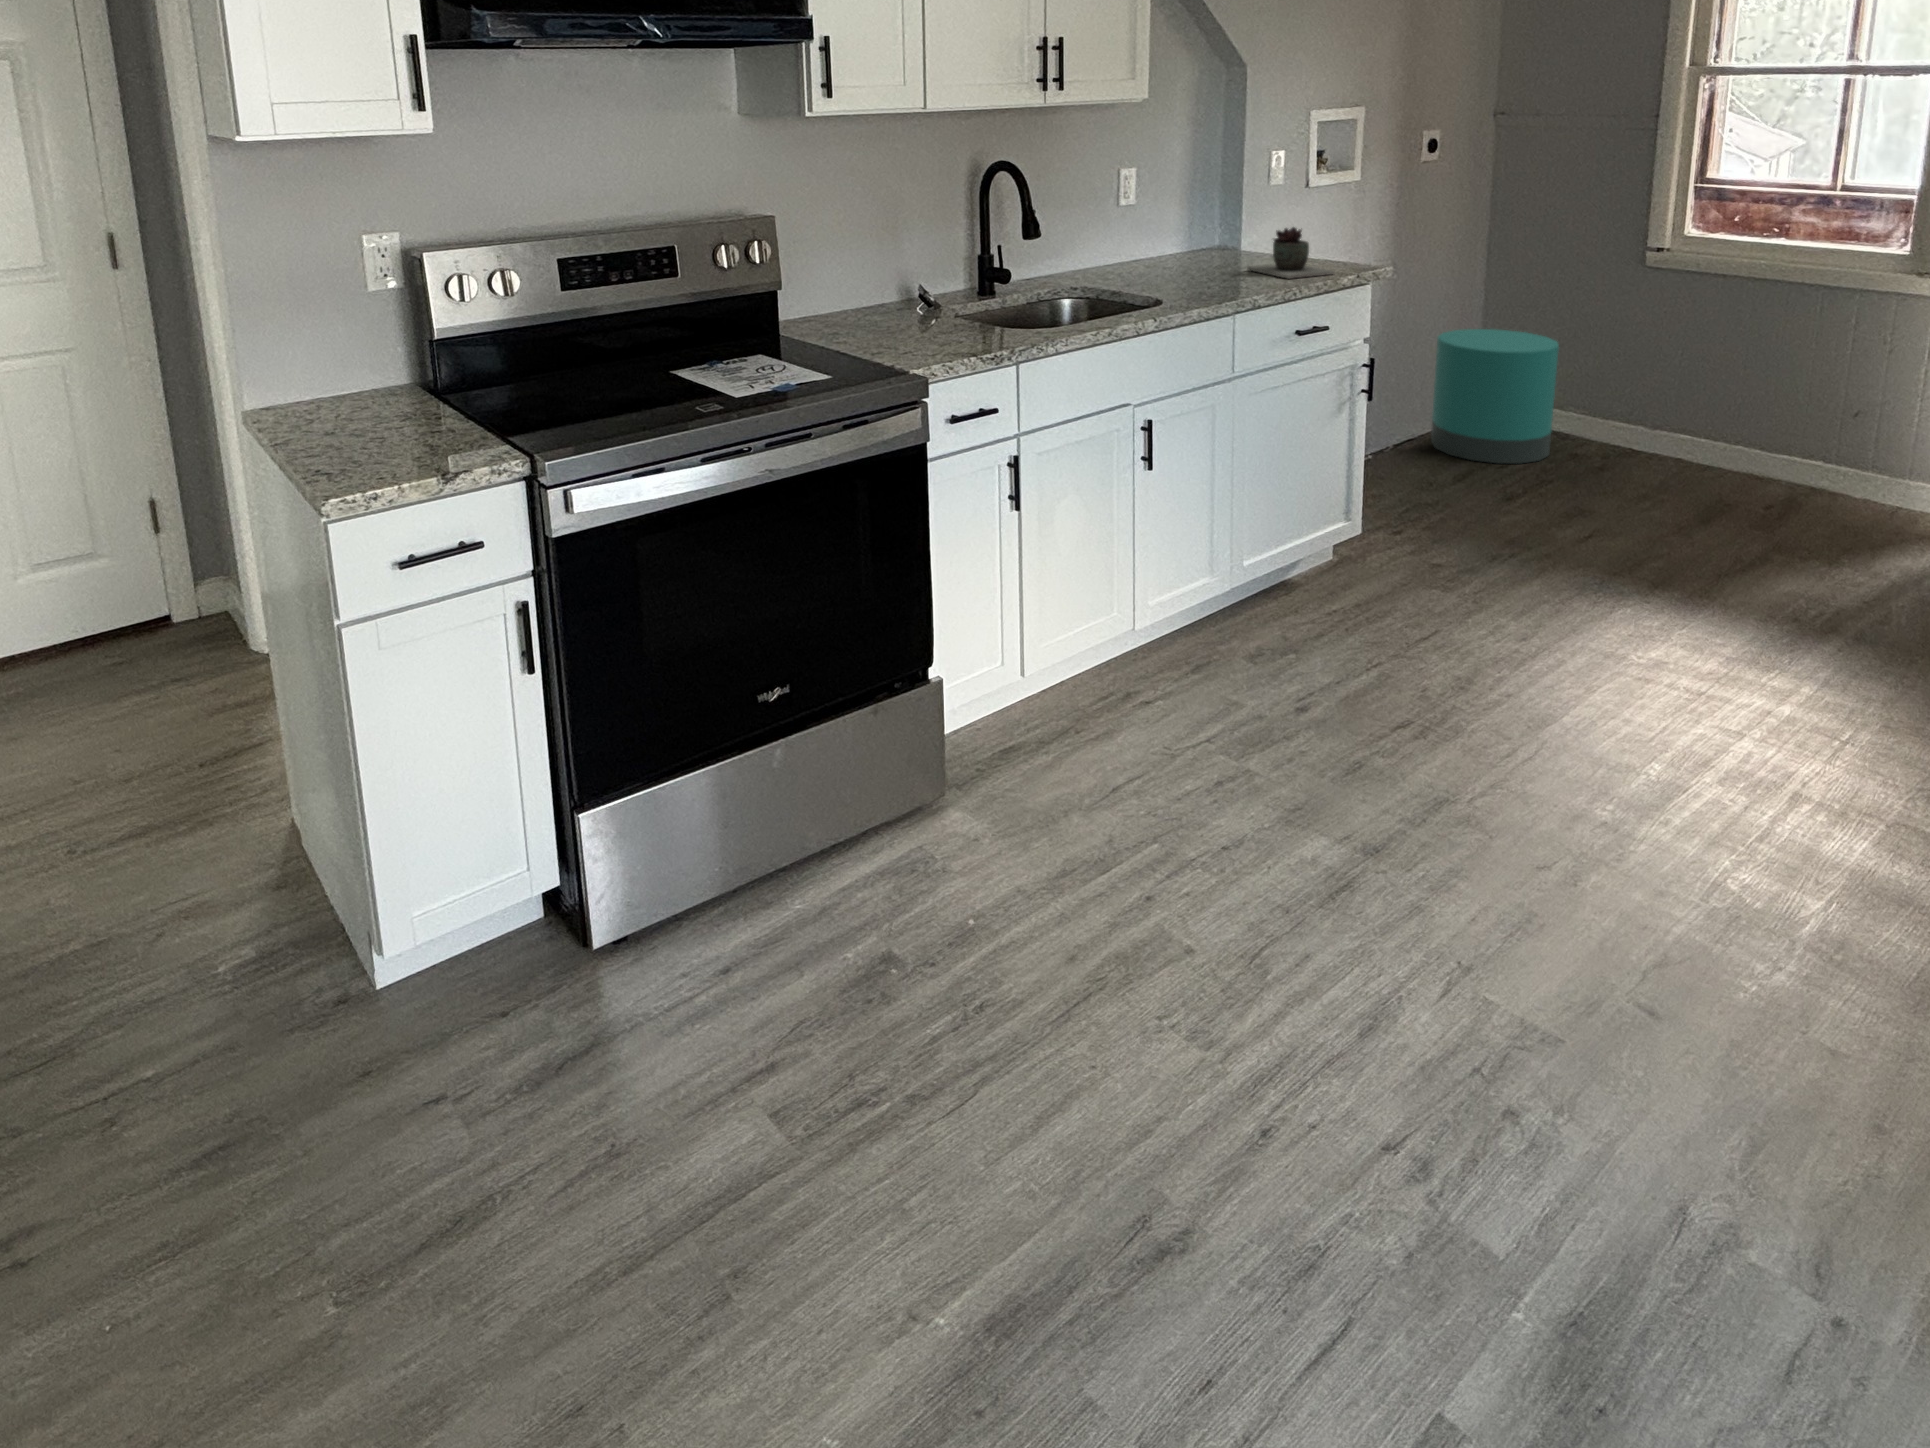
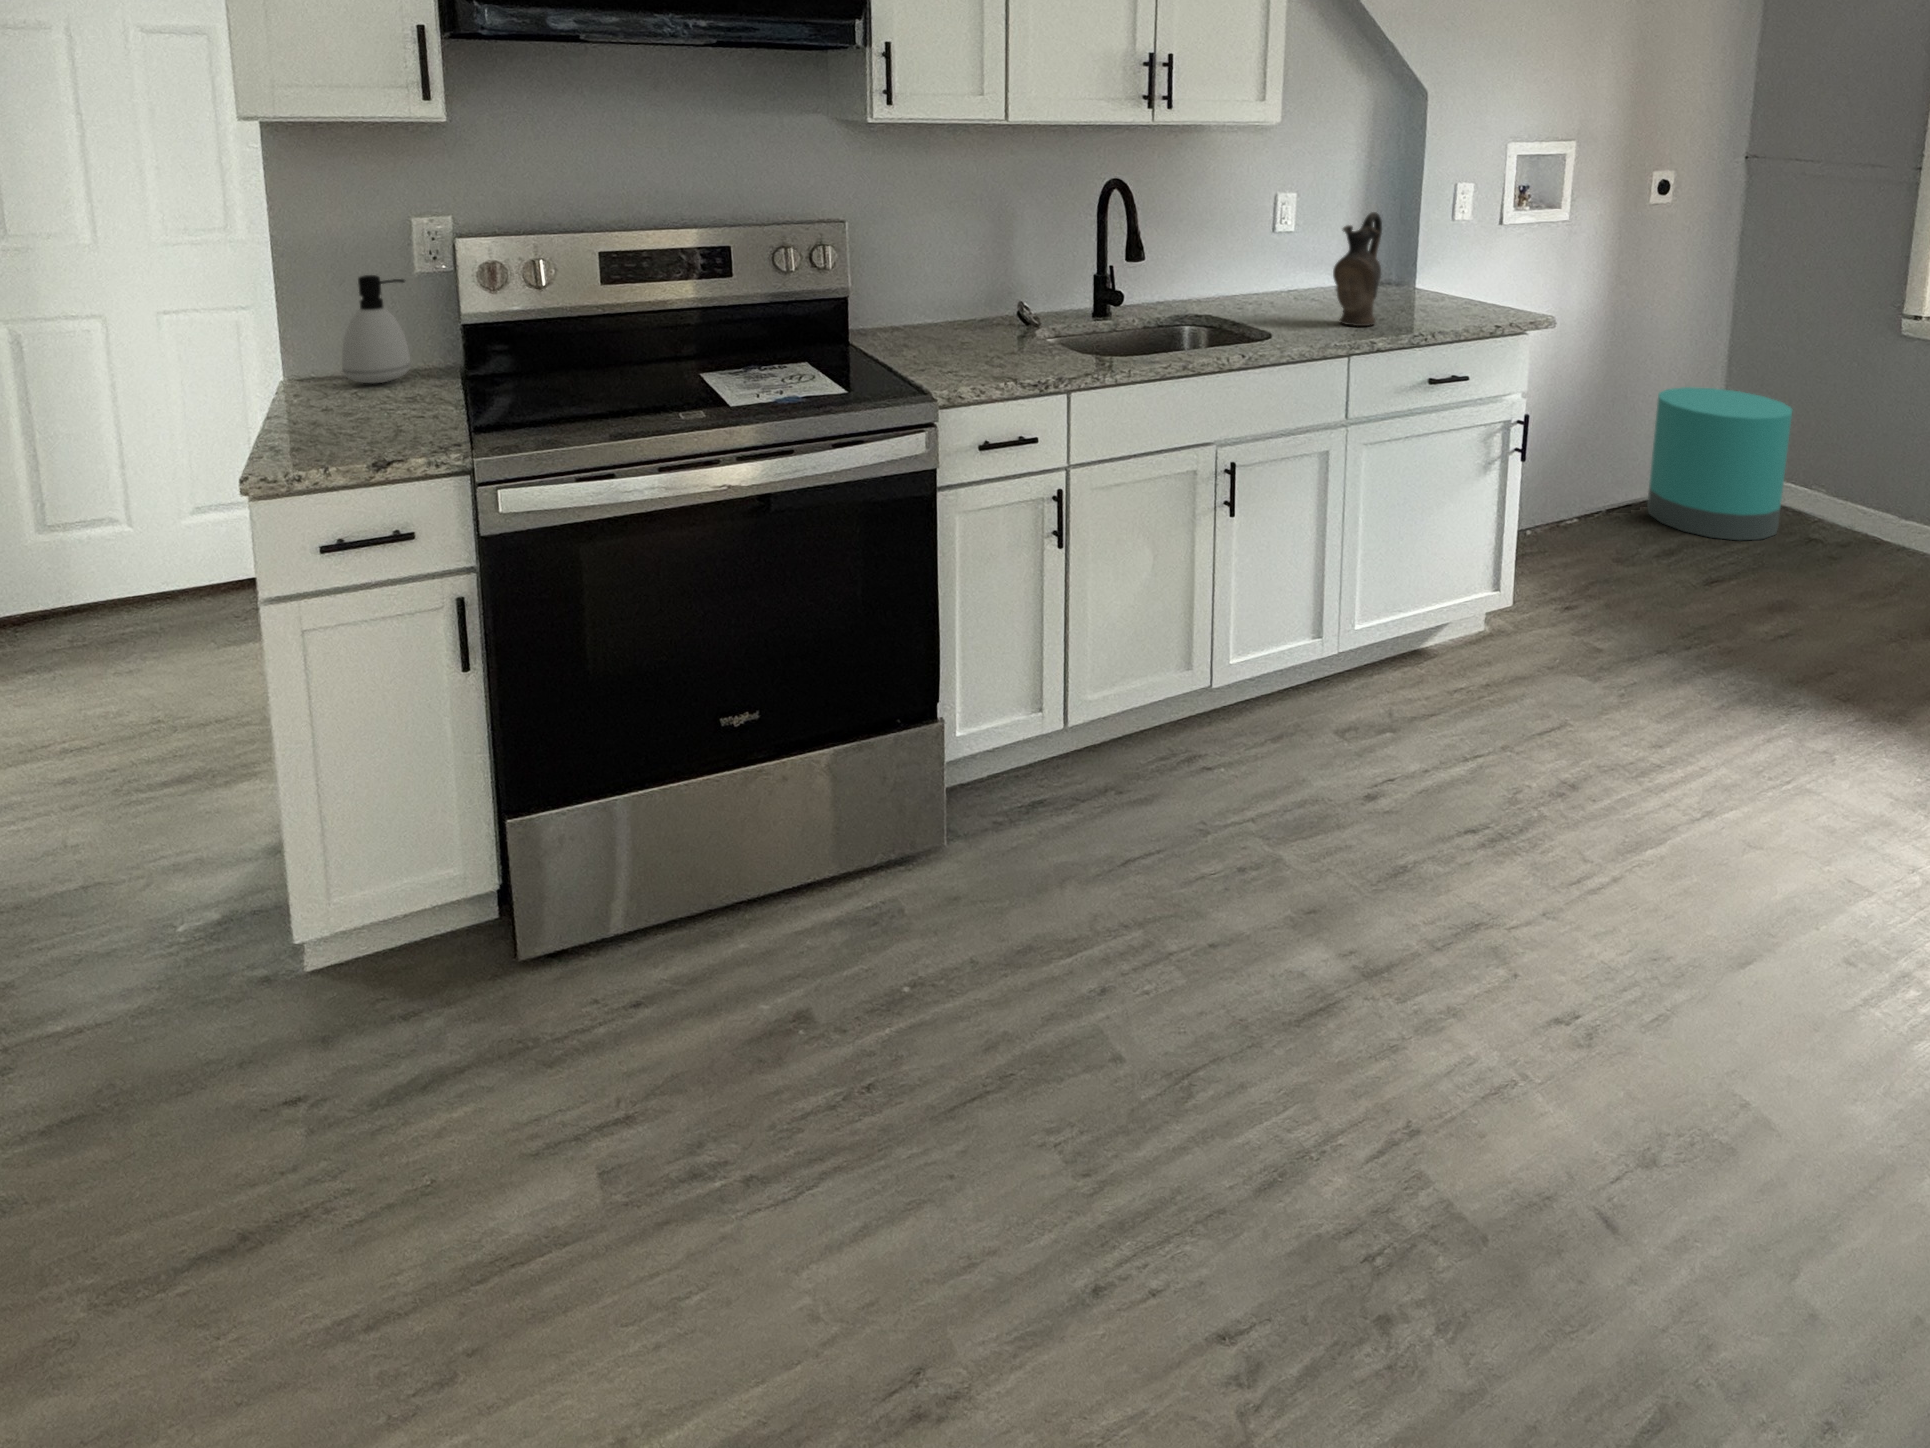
ceramic pitcher: none [1204,180,1248,287] -> present [1333,212,1382,326]
succulent plant: present [1248,227,1334,279] -> none [1398,265,1487,321]
soap dispenser: none [314,295,381,406] -> present [342,275,411,383]

